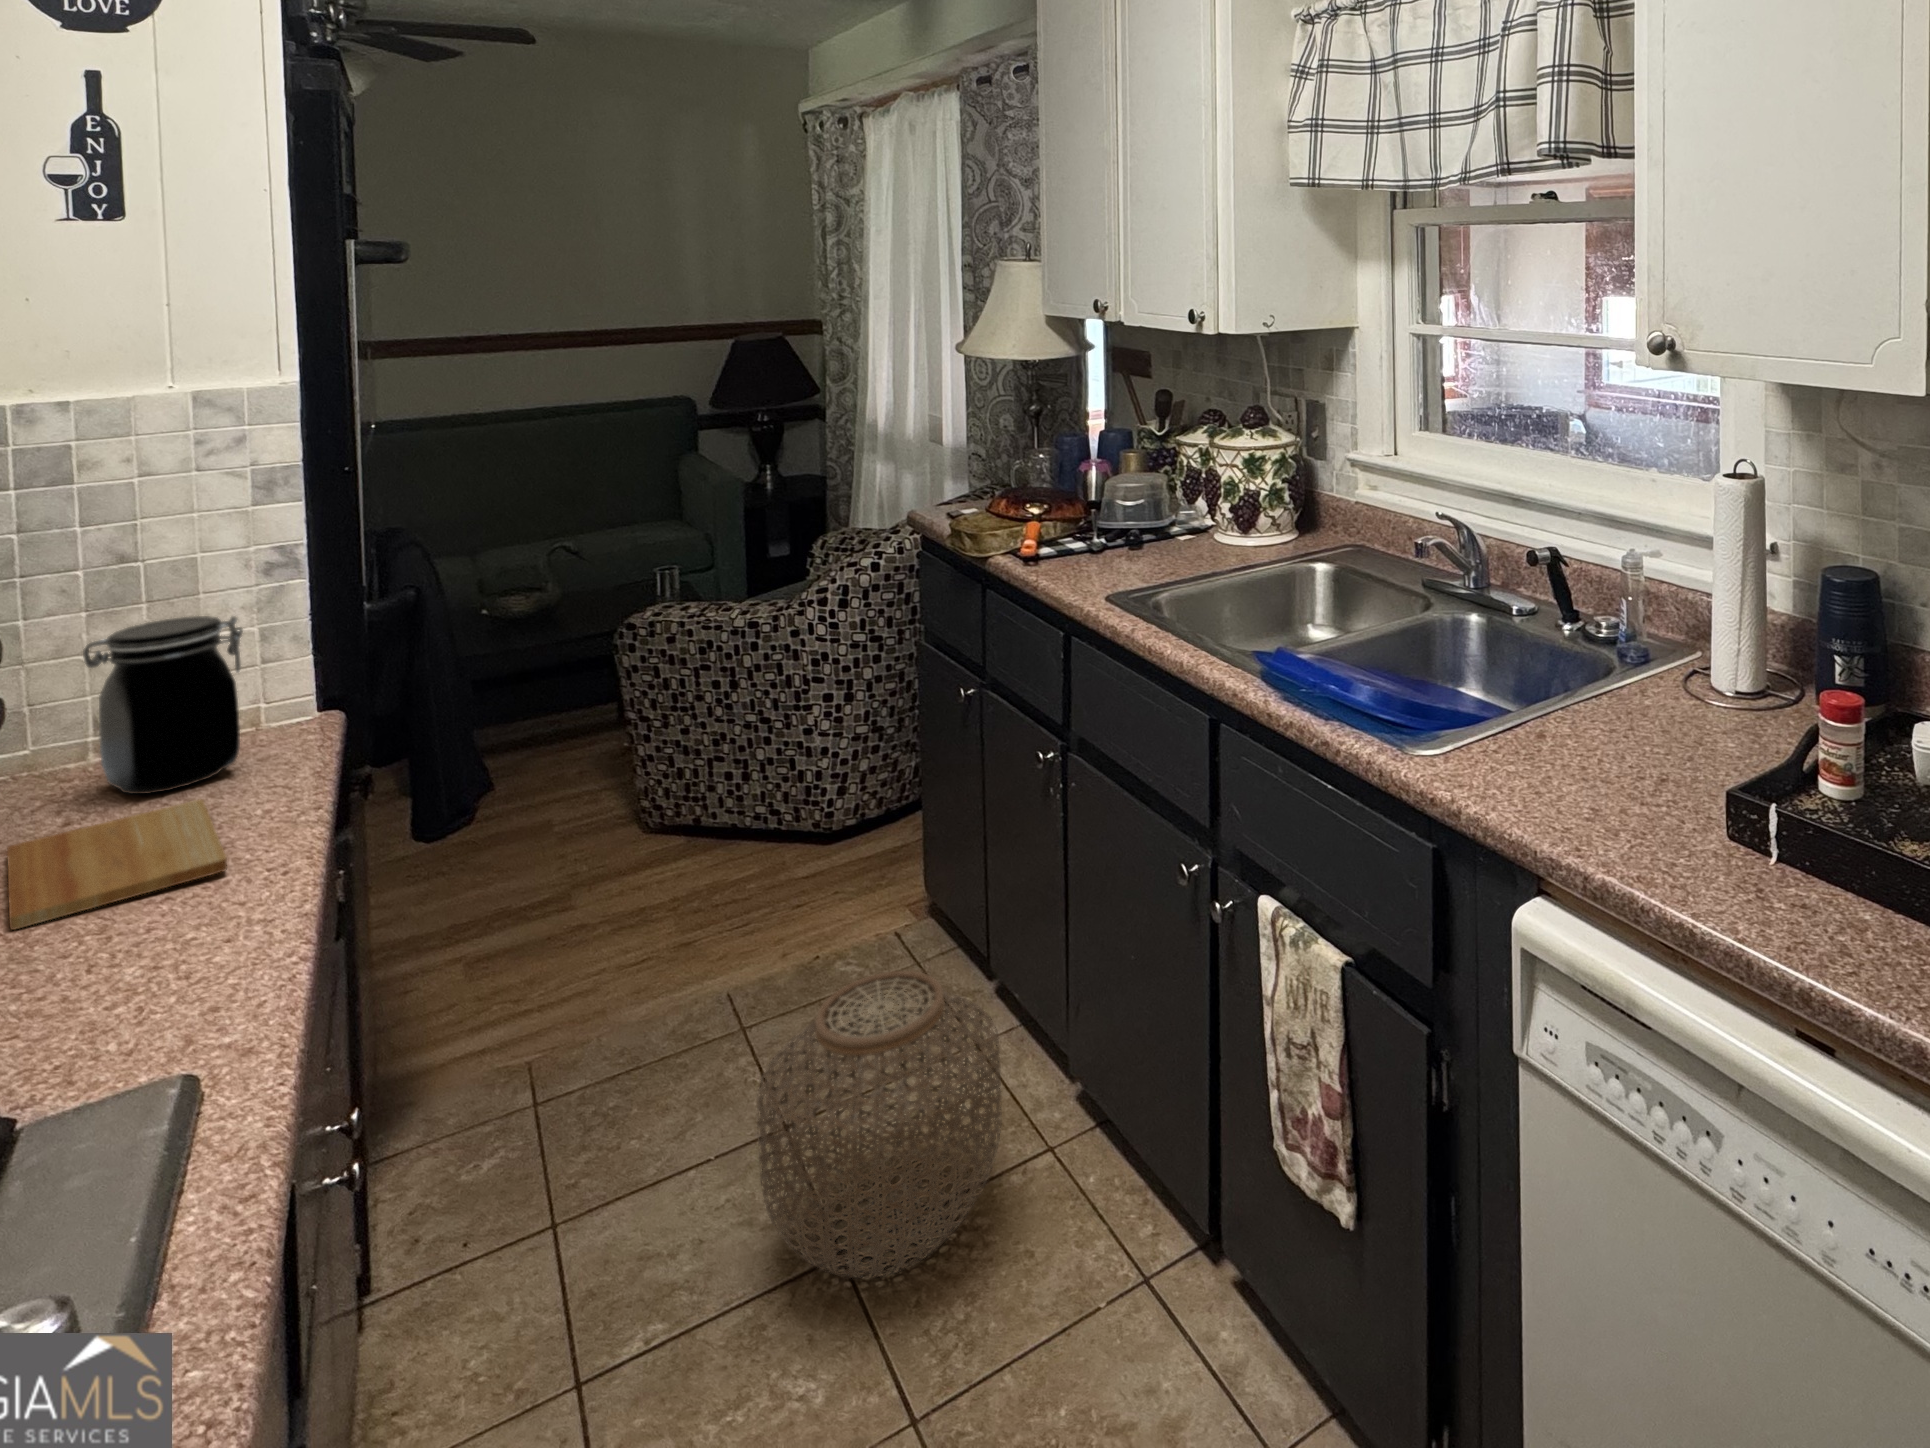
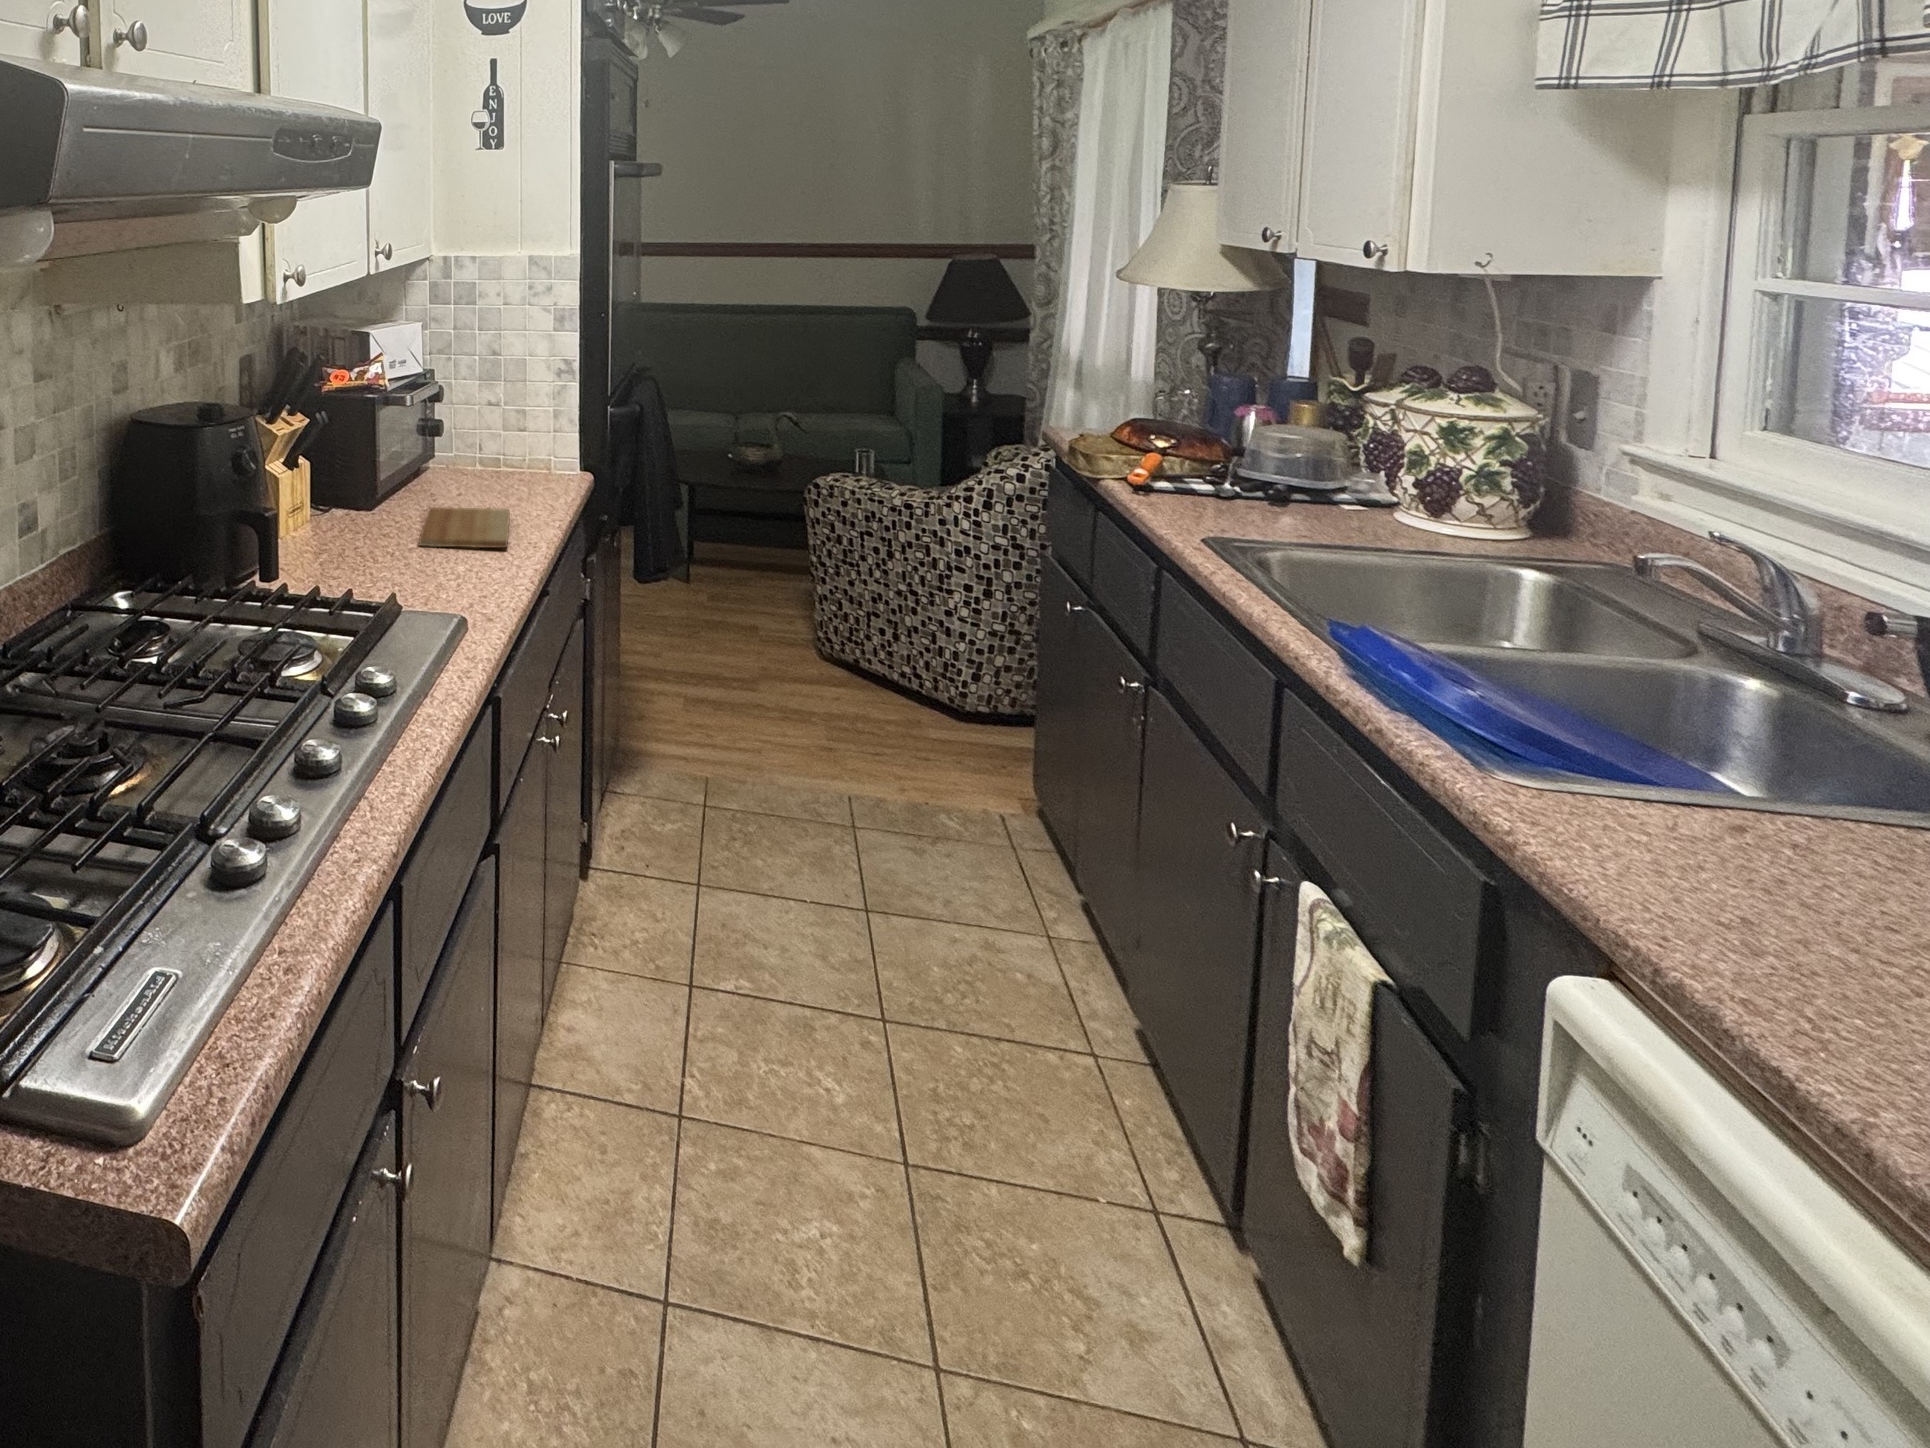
jar: present [83,616,243,794] -> none [469,401,539,502]
woven basket: present [757,971,1002,1278] -> none [824,807,1040,1062]

